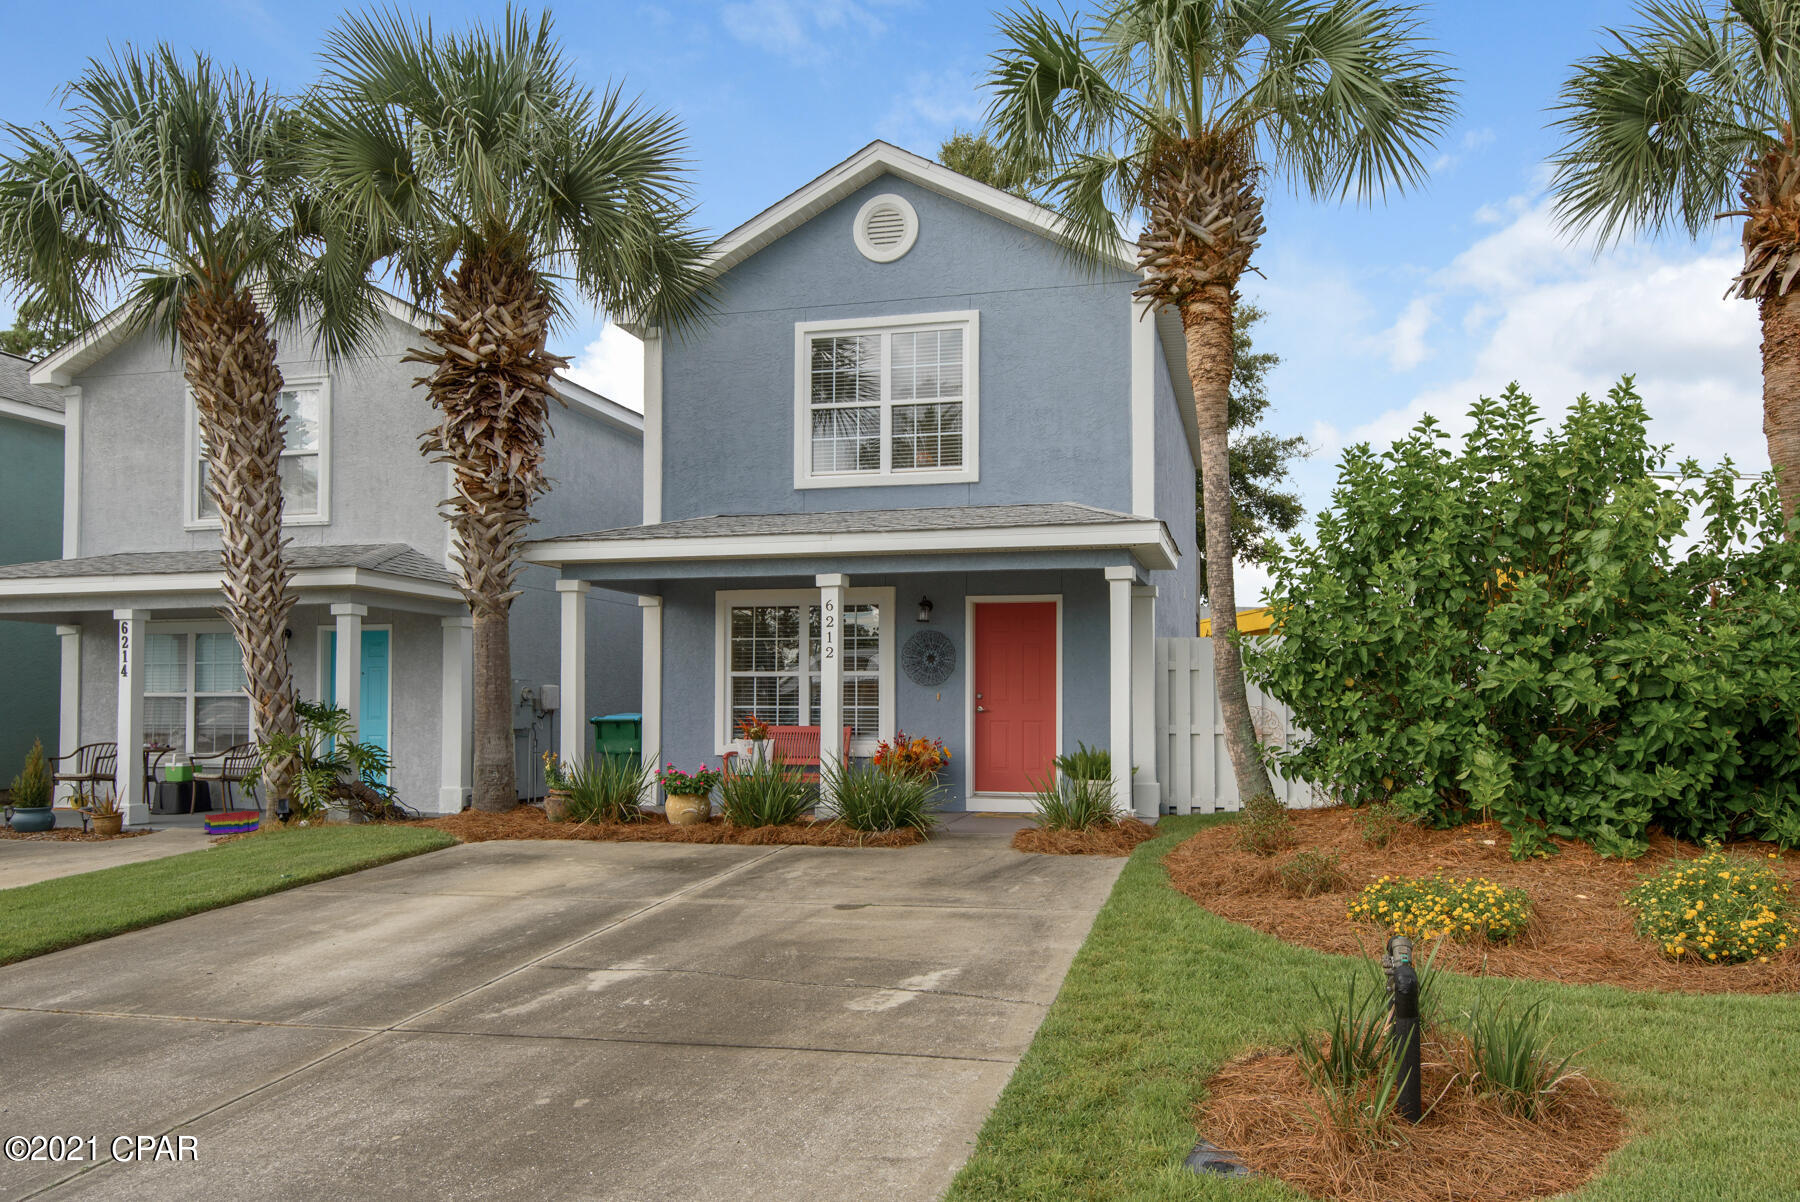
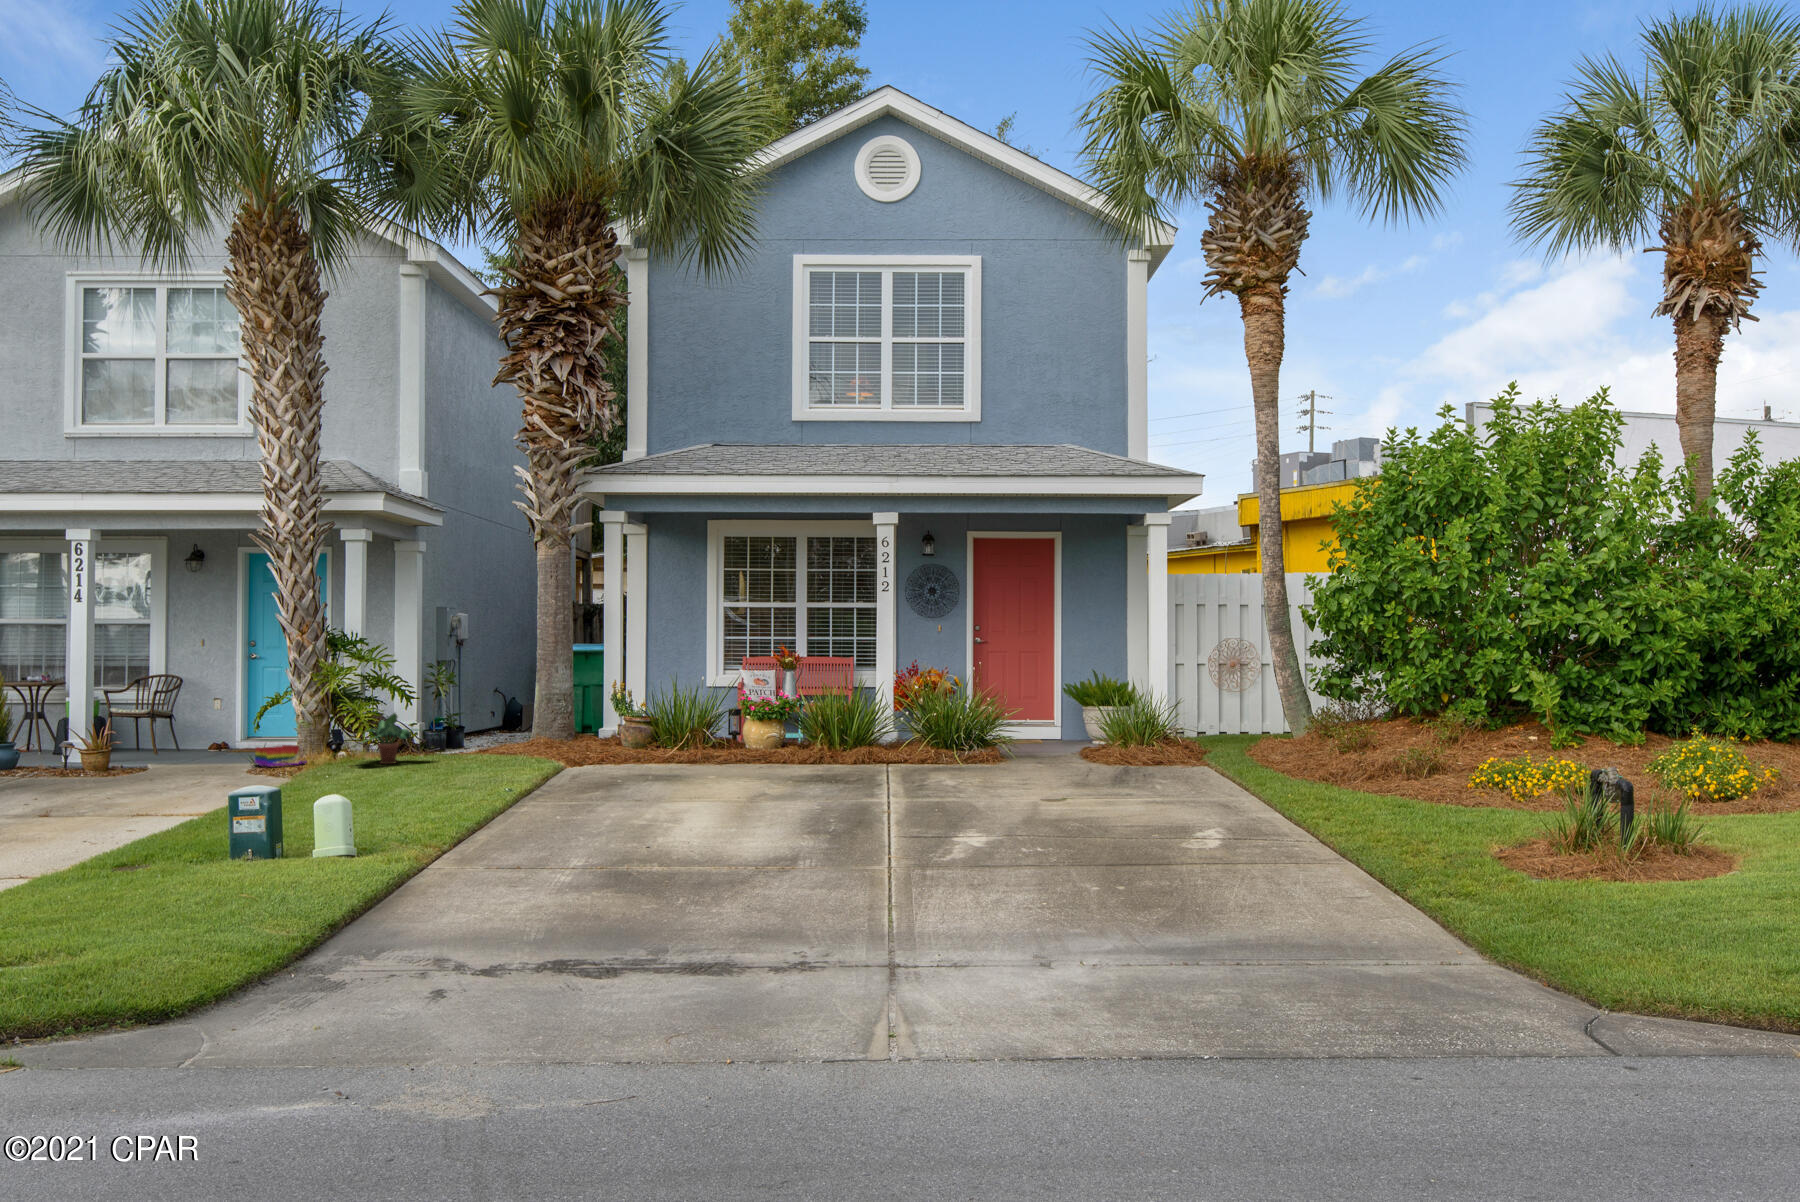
potted plant: none [284,781,364,833] -> present [363,713,417,764]

